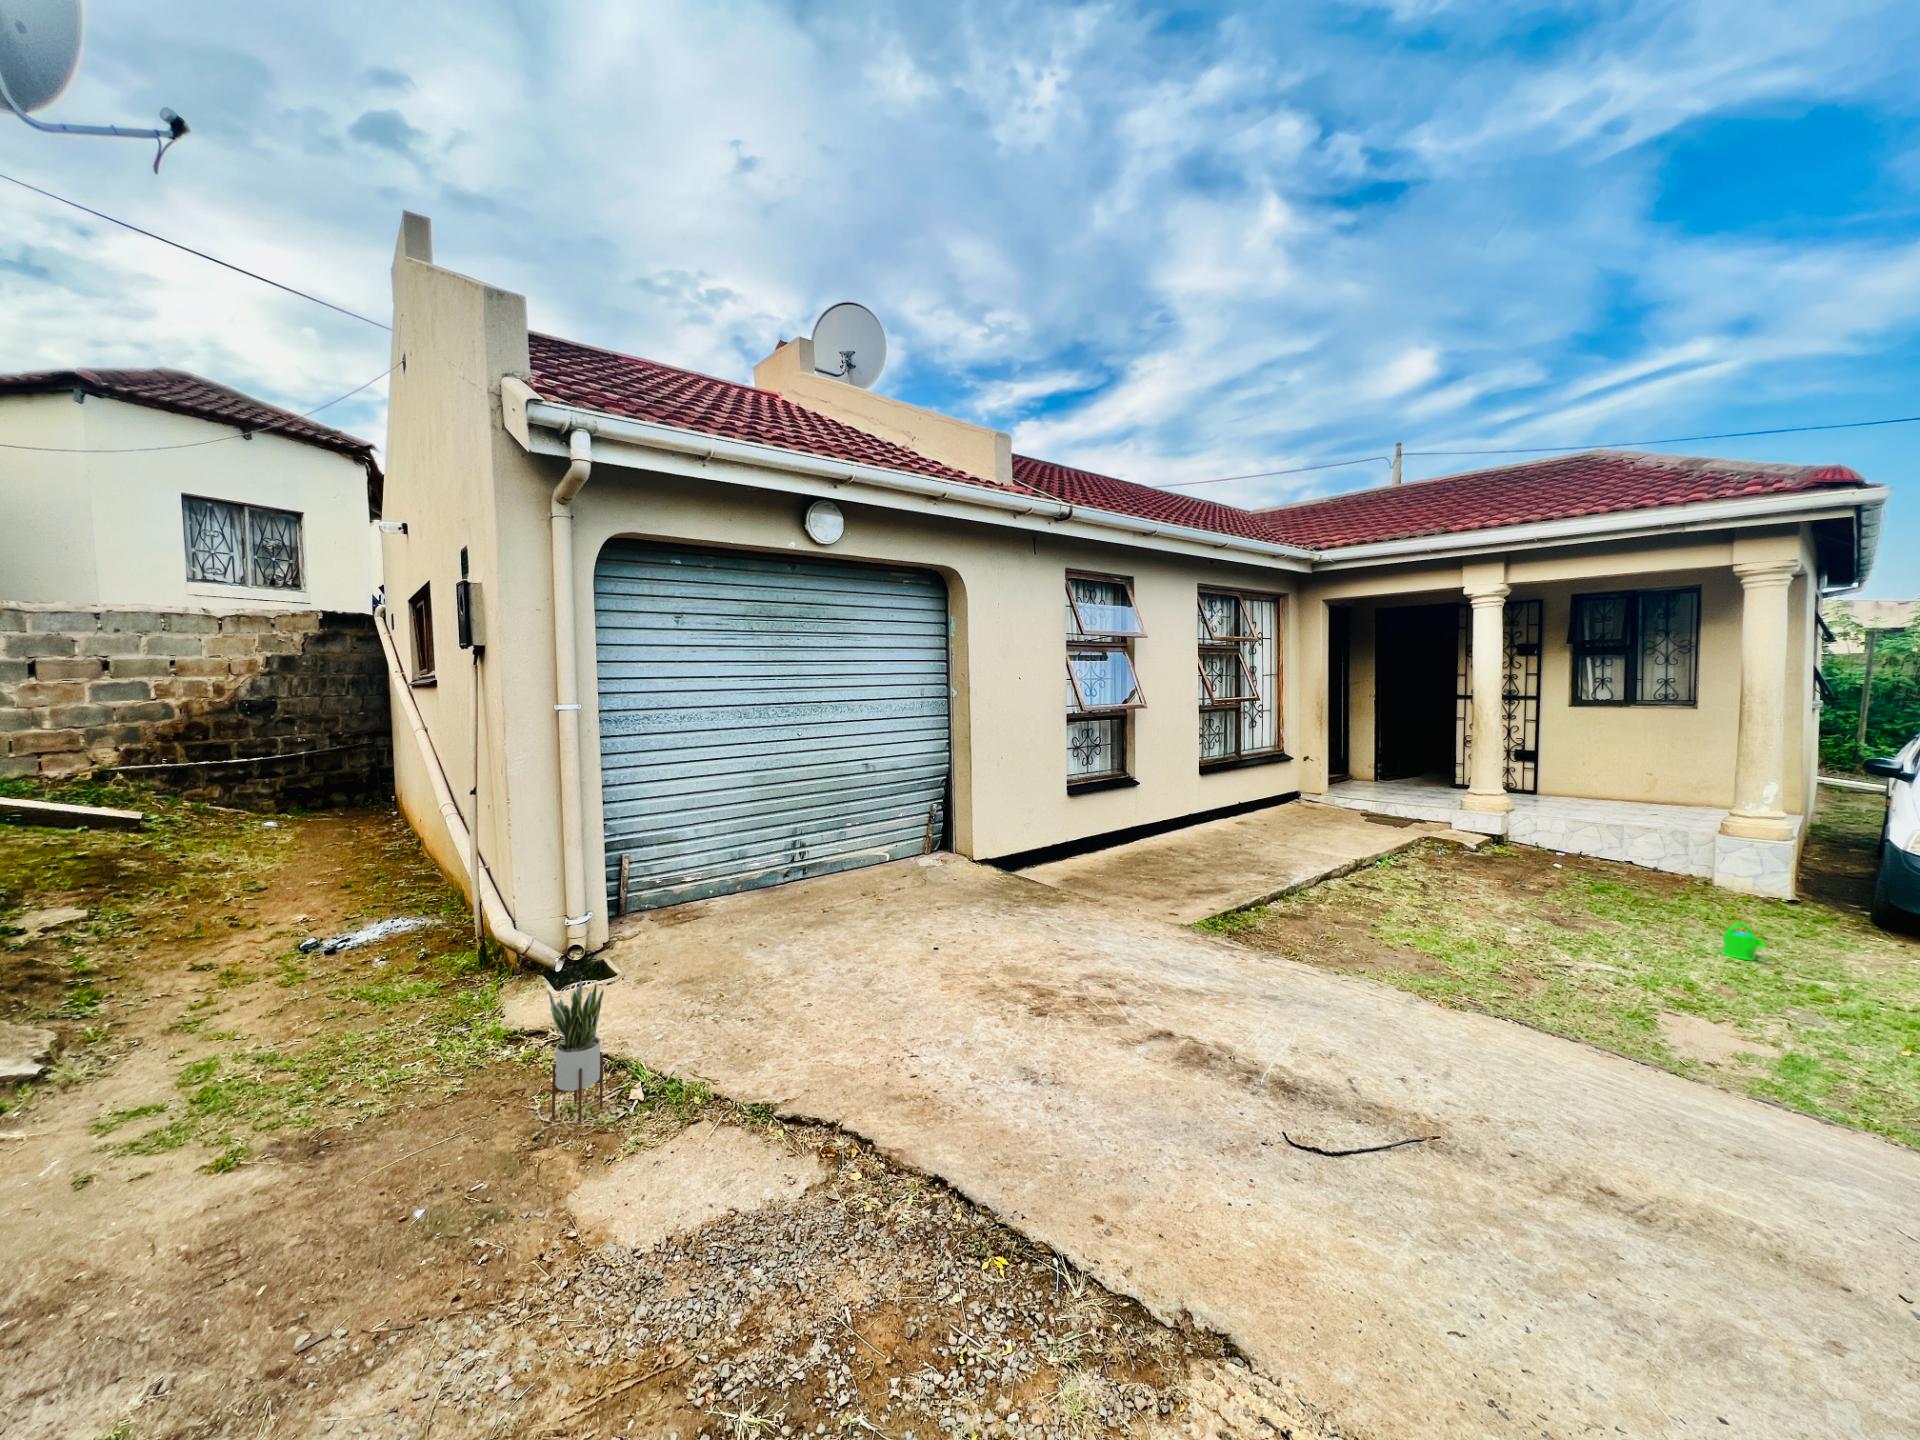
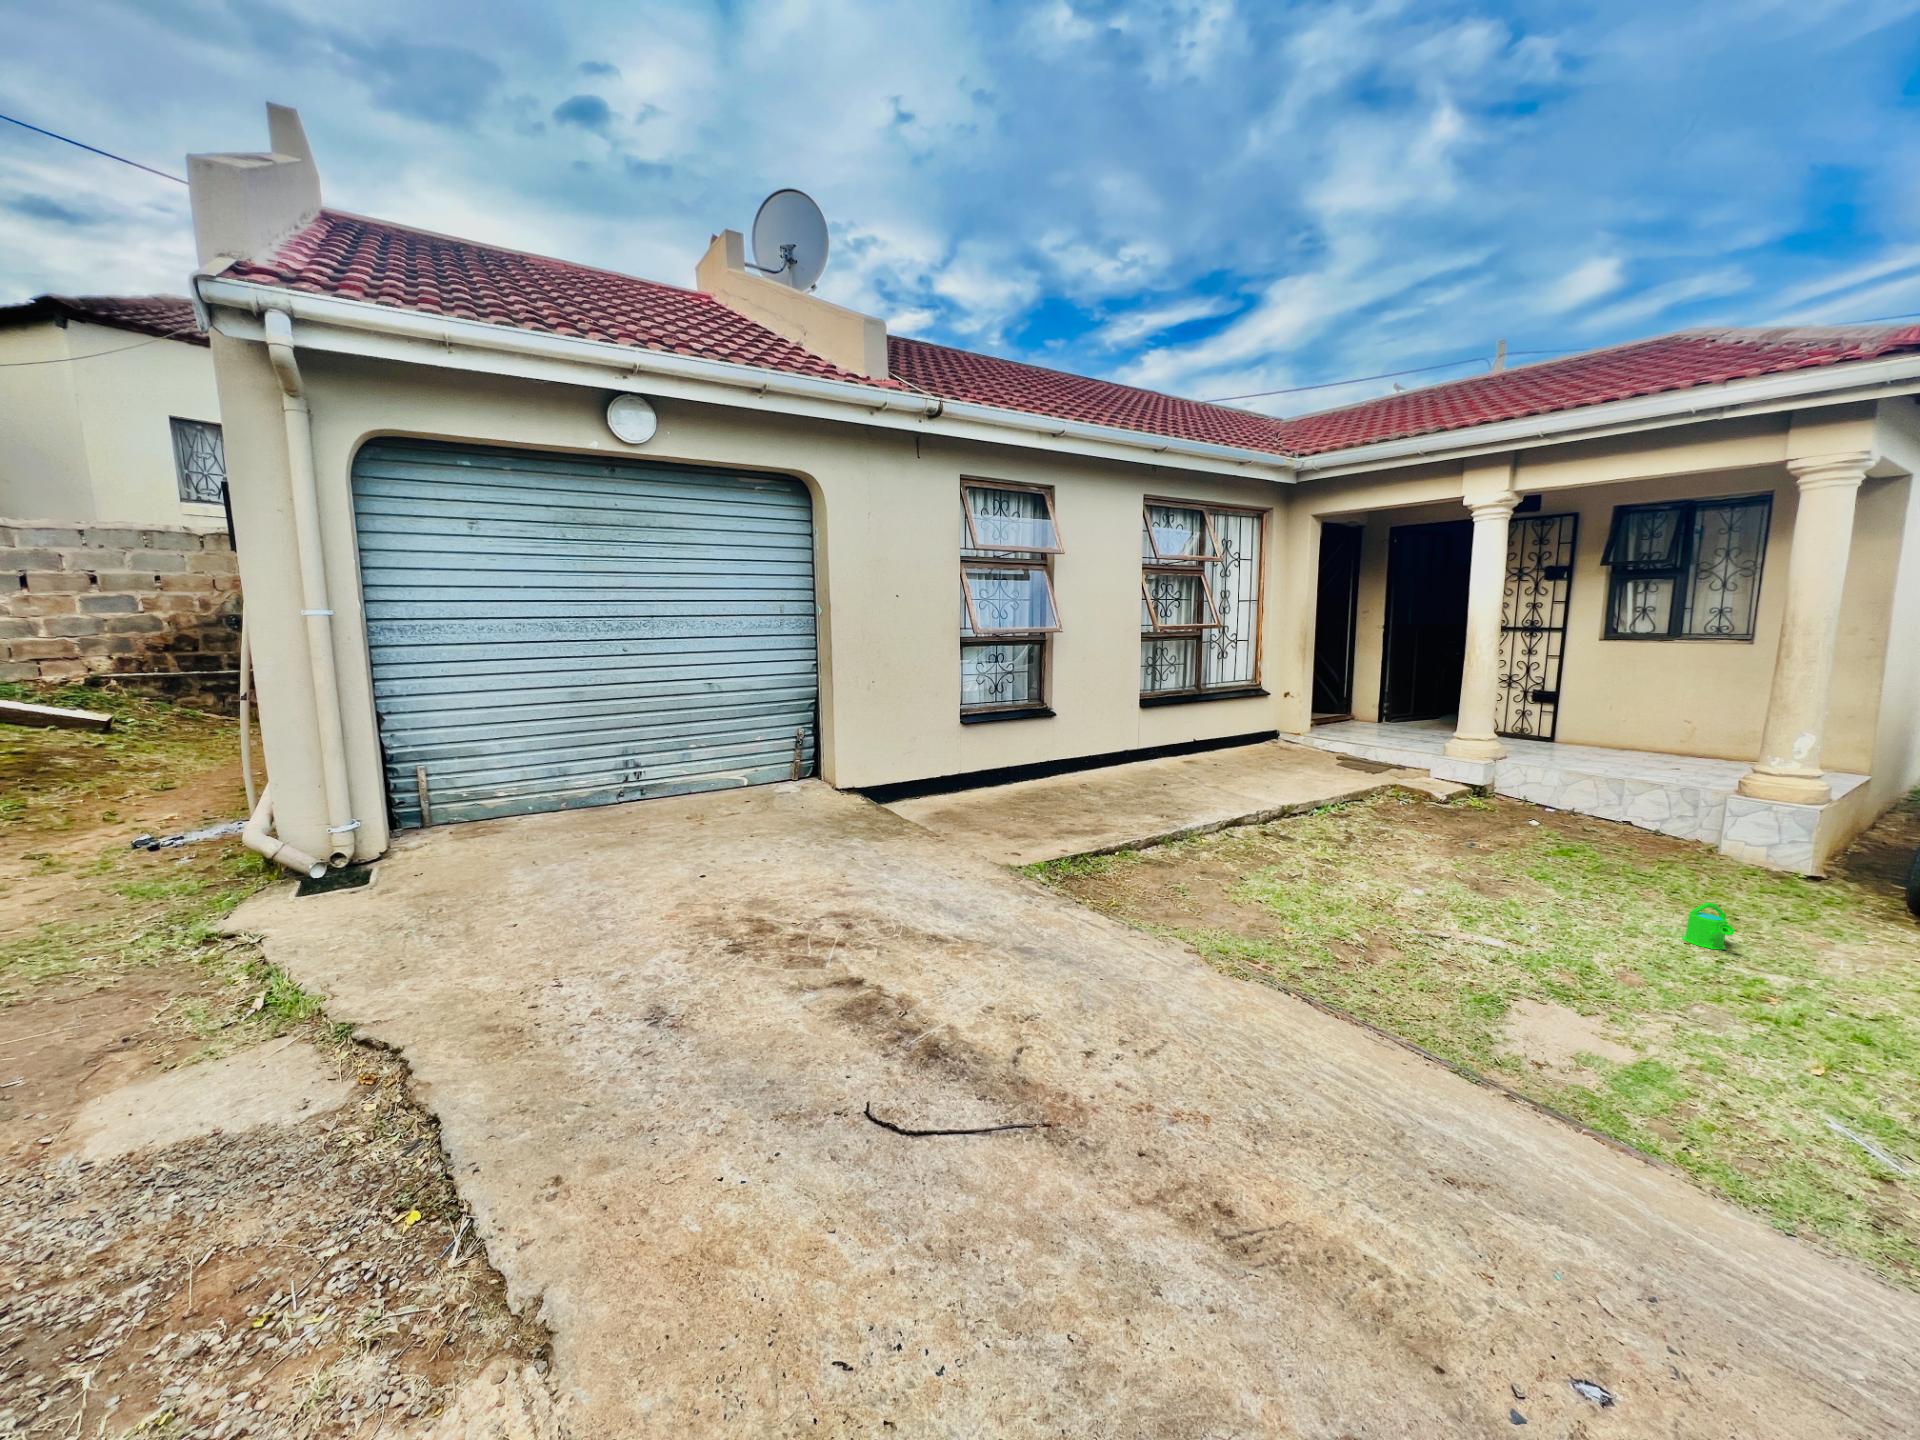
potted plant: present [548,980,604,1123] -> none [49,901,154,1050]

